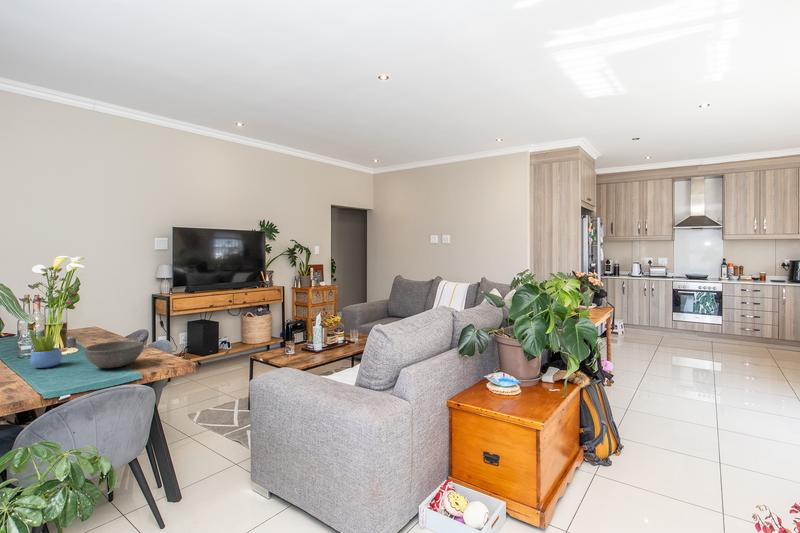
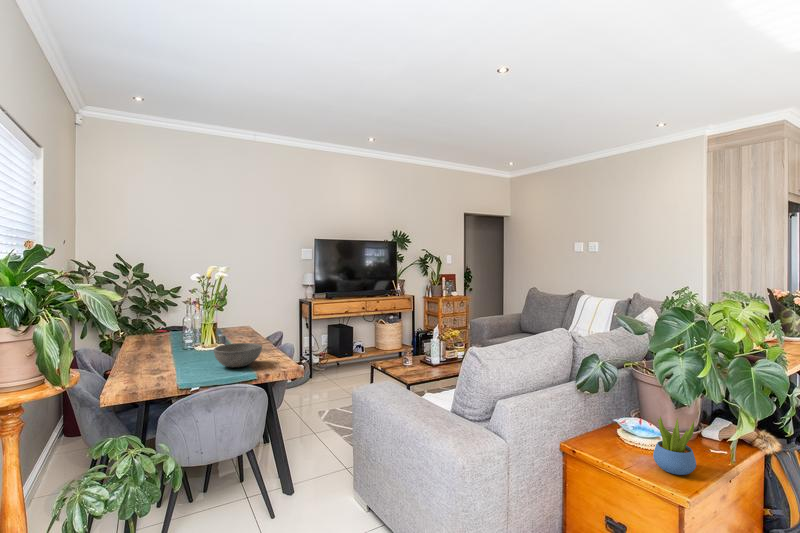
succulent plant: present [29,329,63,368] -> present [653,416,696,475]

